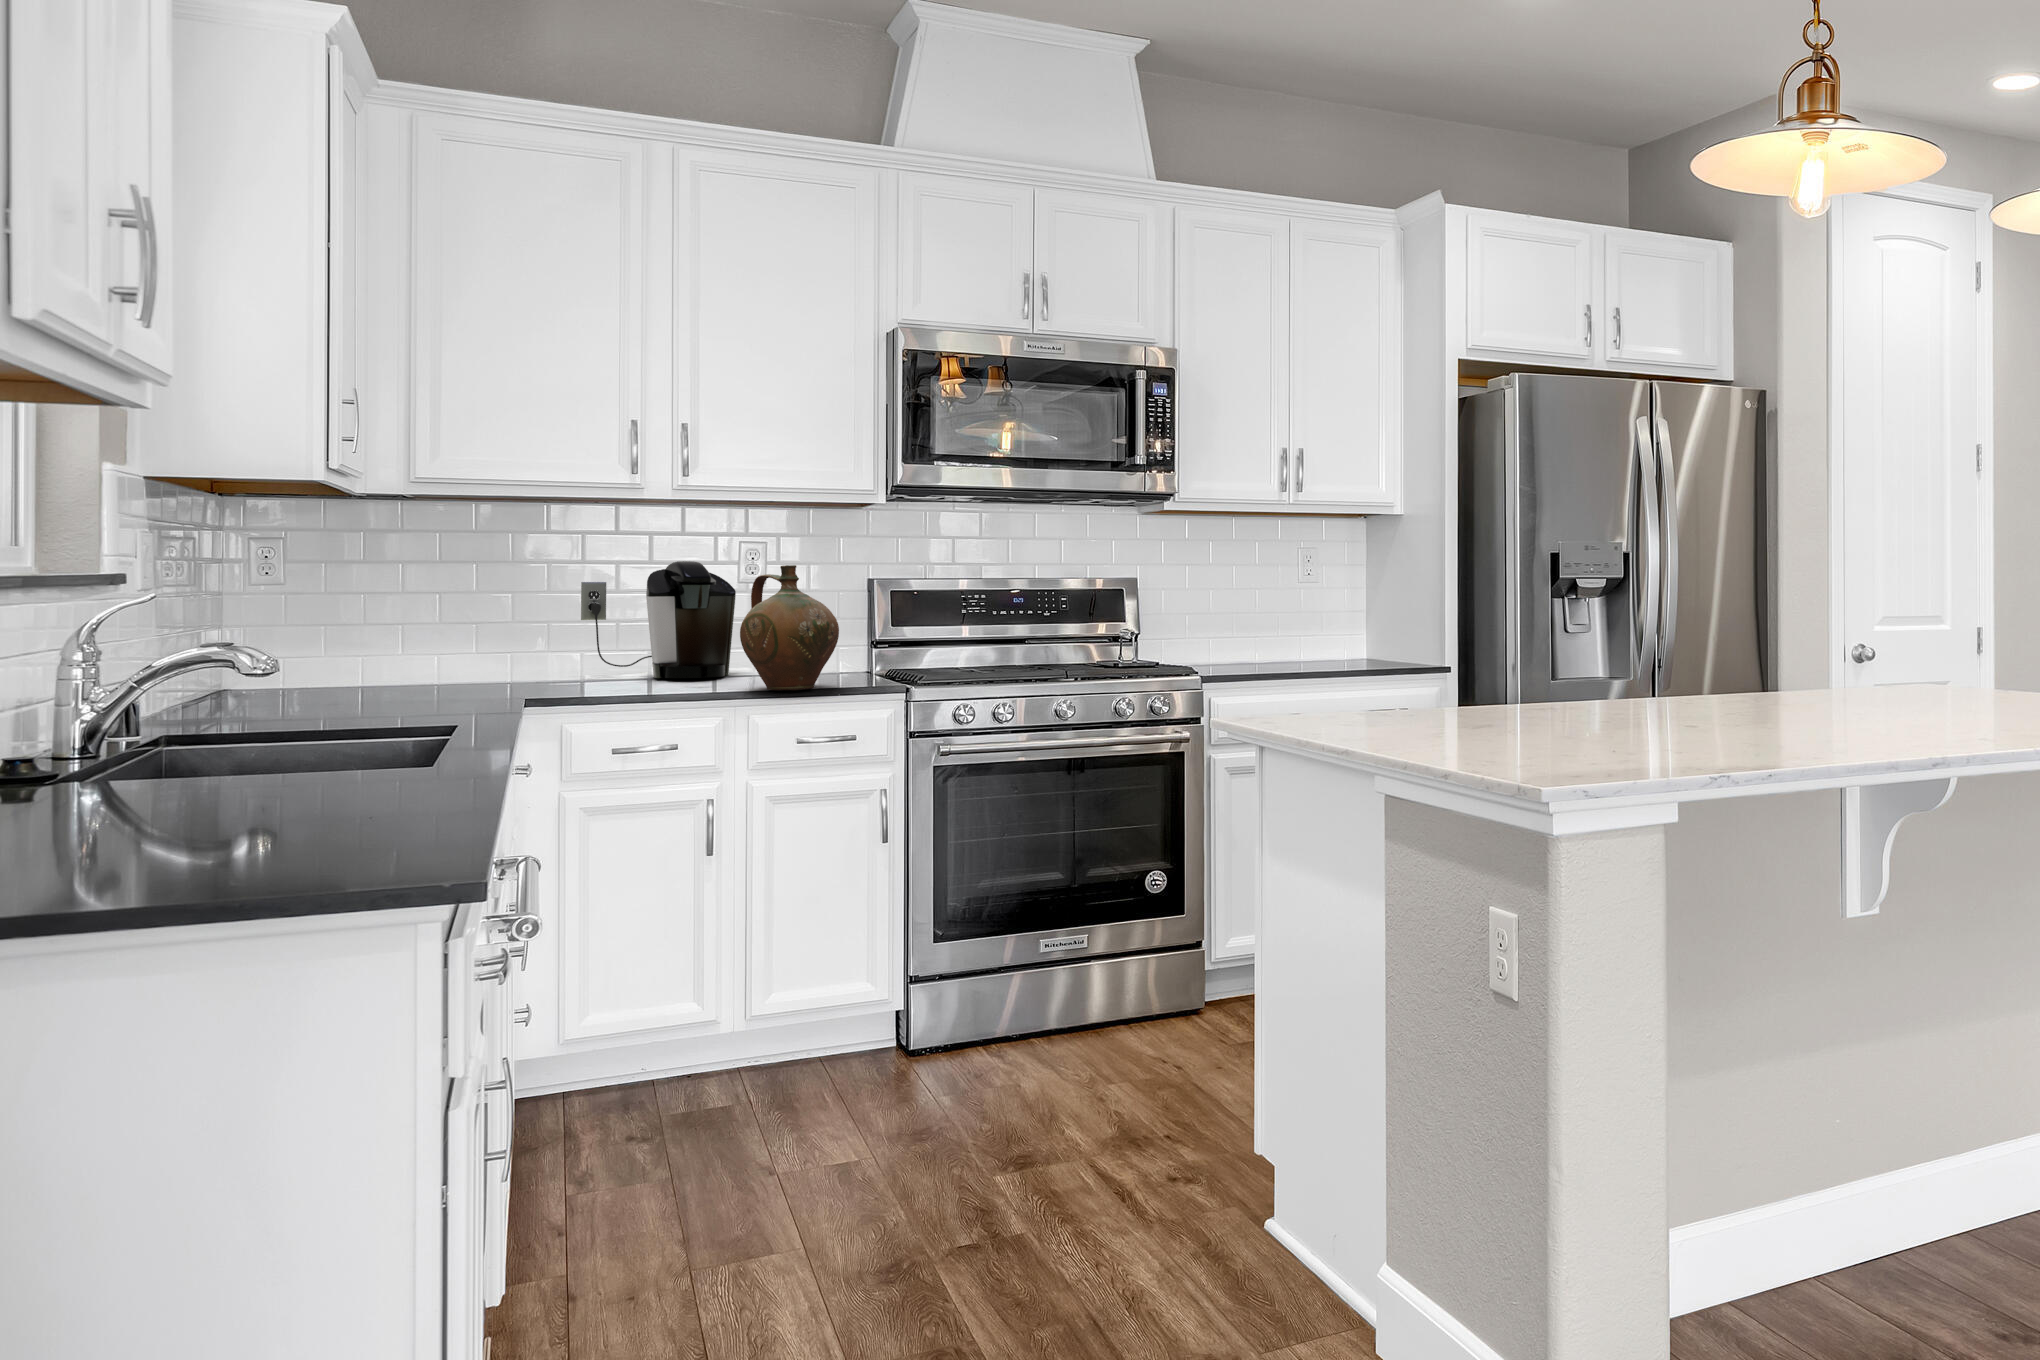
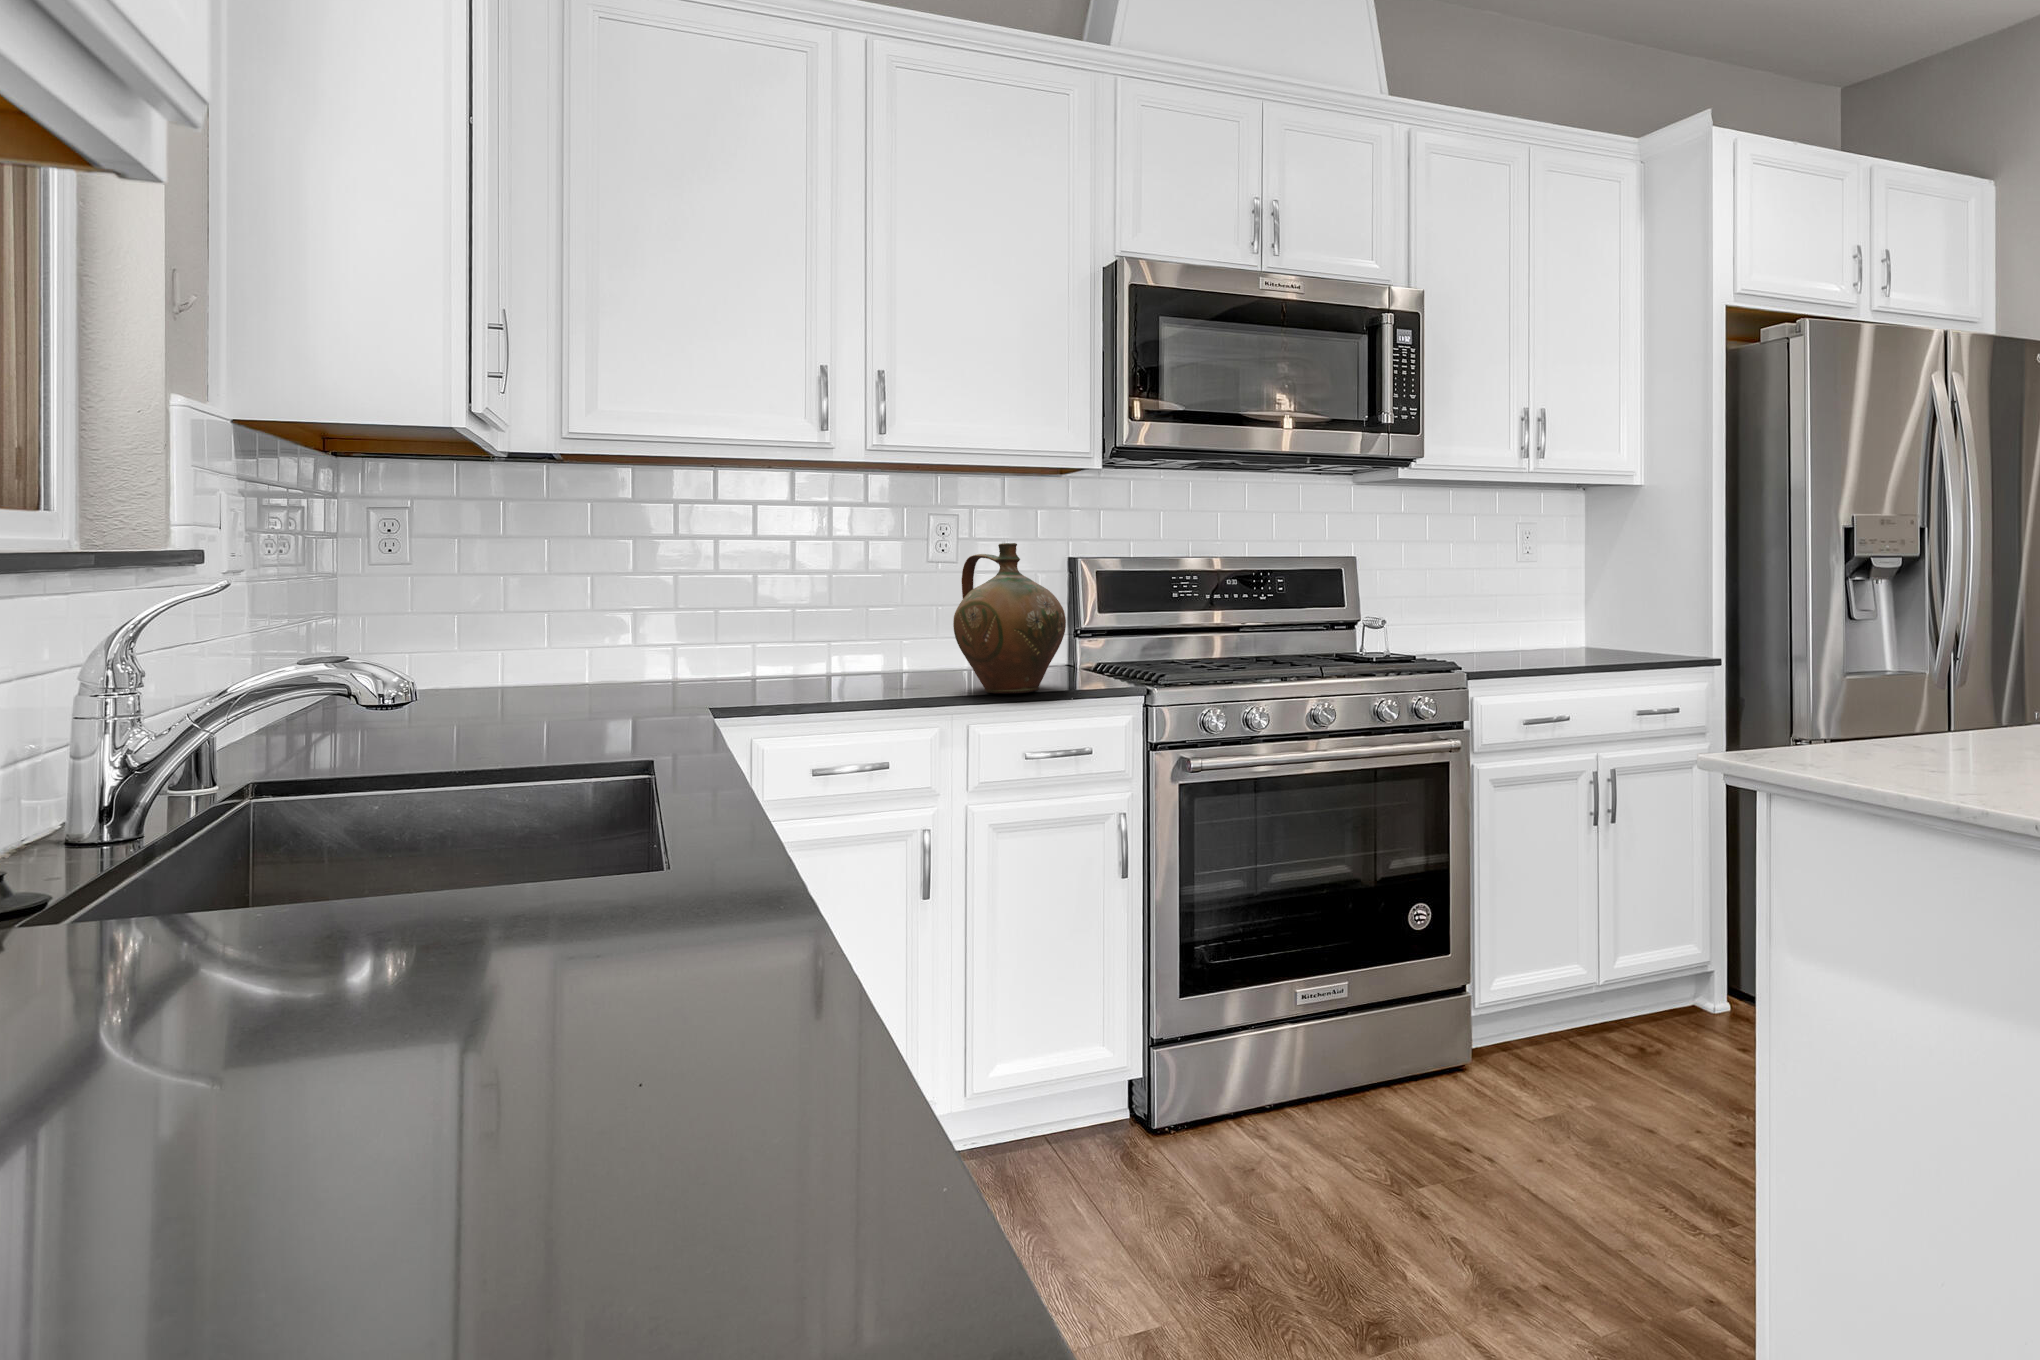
coffee maker: present [581,561,736,678] -> none [757,538,933,677]

